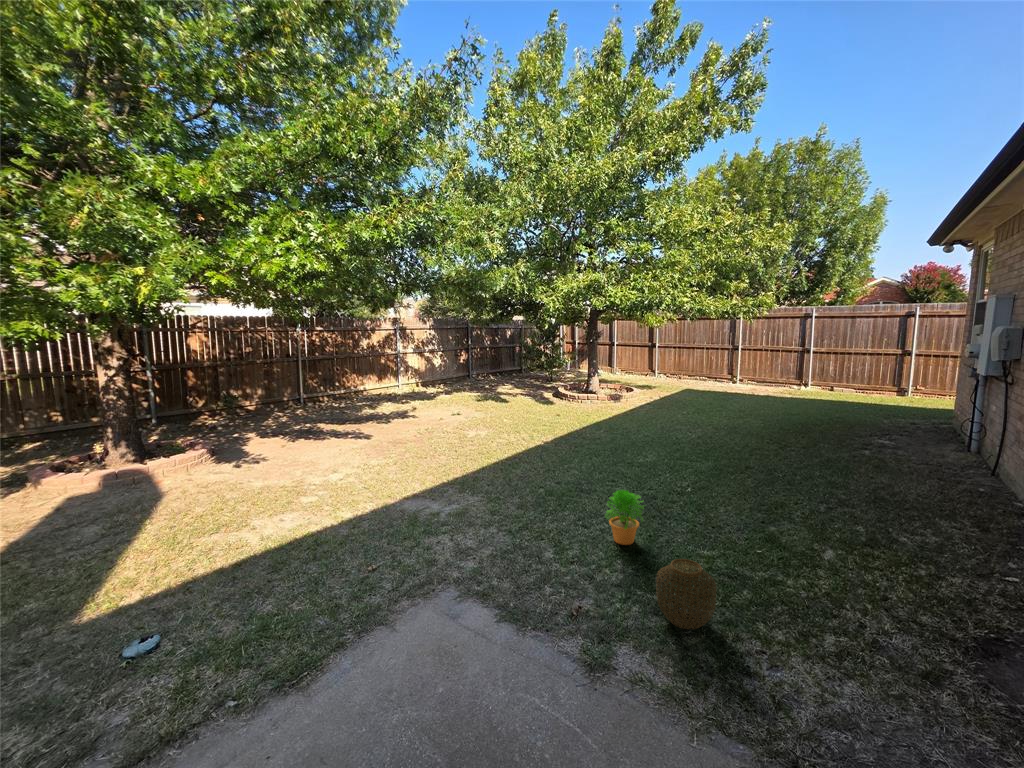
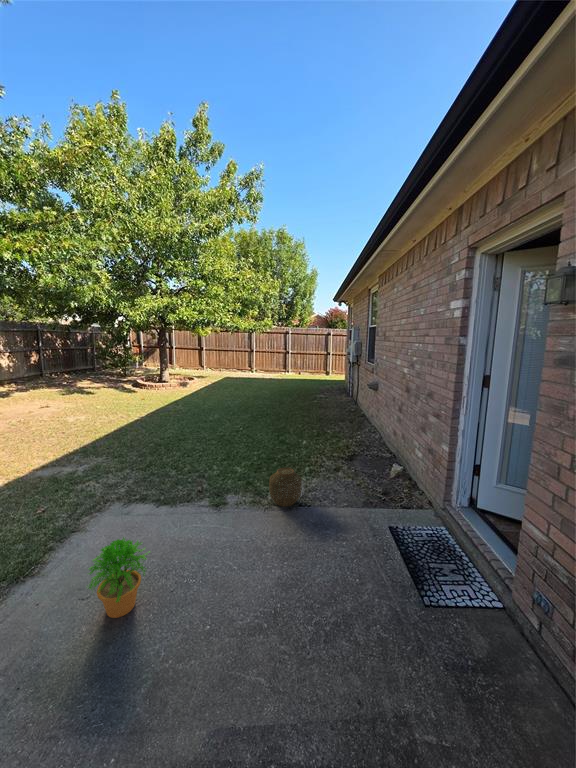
potted plant: present [606,490,643,545] -> present [89,537,147,618]

